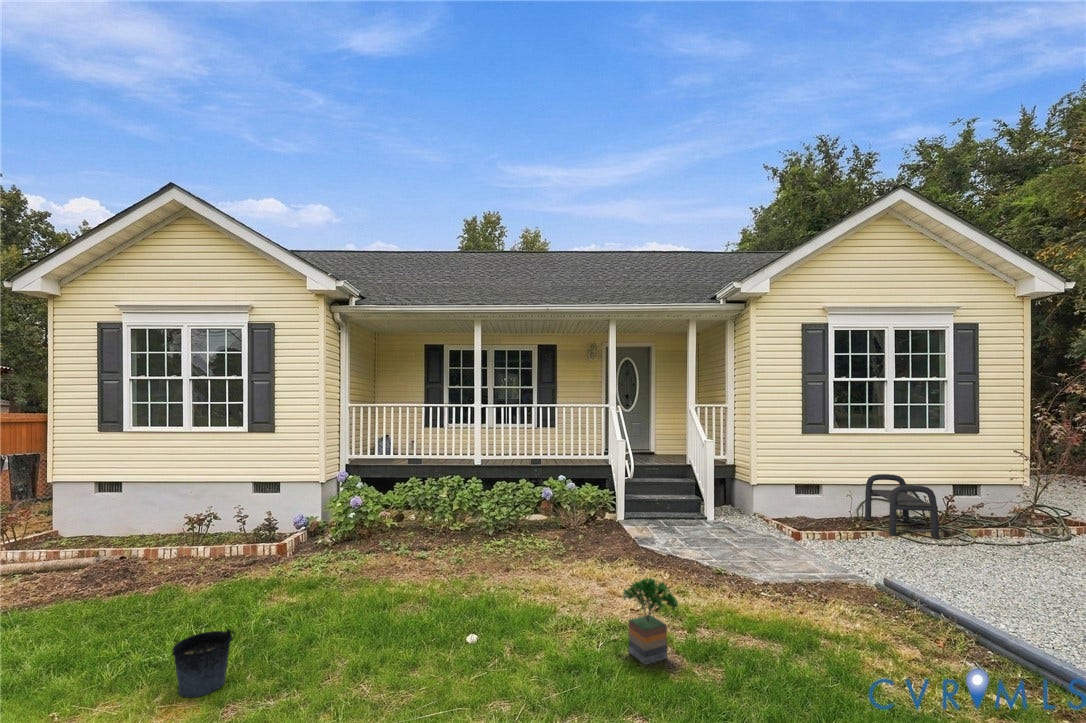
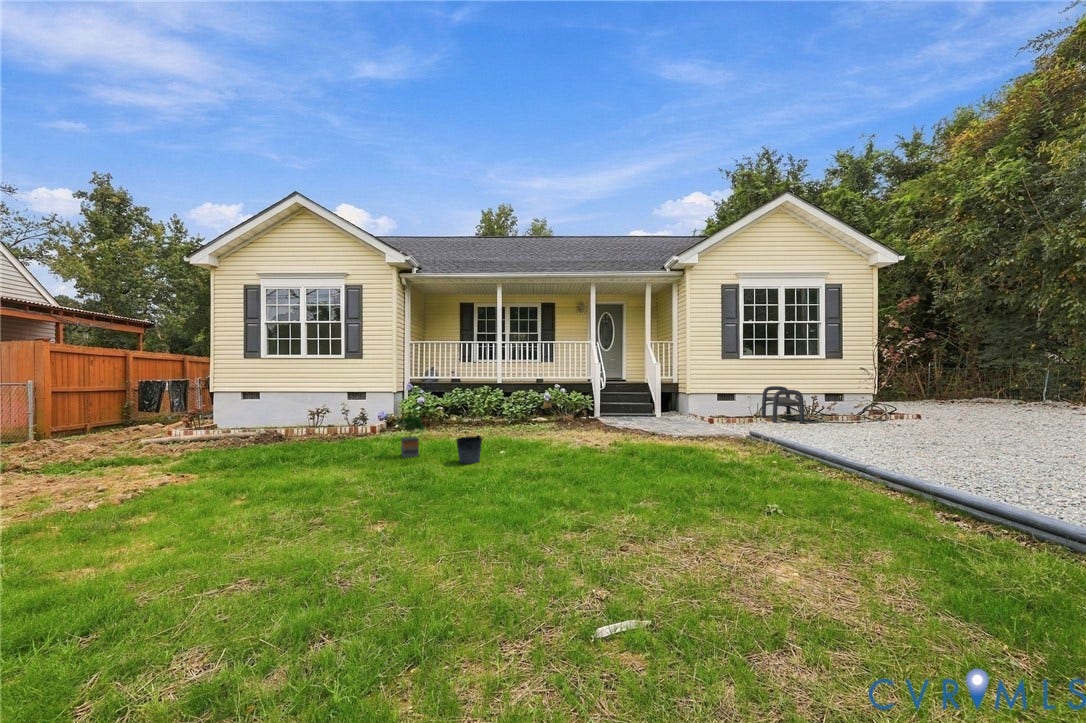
potted tree: present [623,578,678,665] -> present [397,417,424,458]
bucket: present [172,629,235,698] -> present [456,435,483,464]

